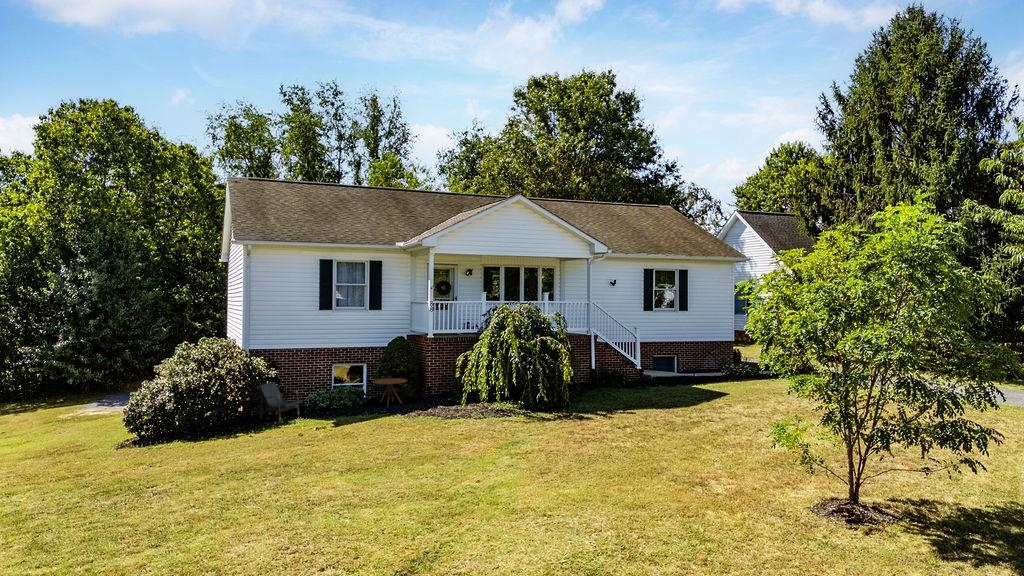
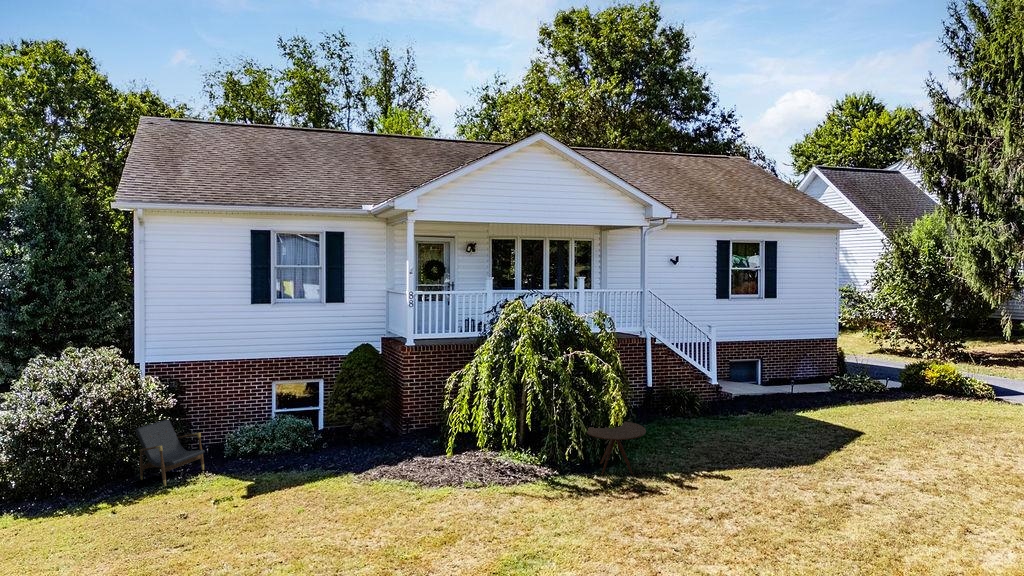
round table: present [372,378,407,406] -> present [587,421,646,475]

